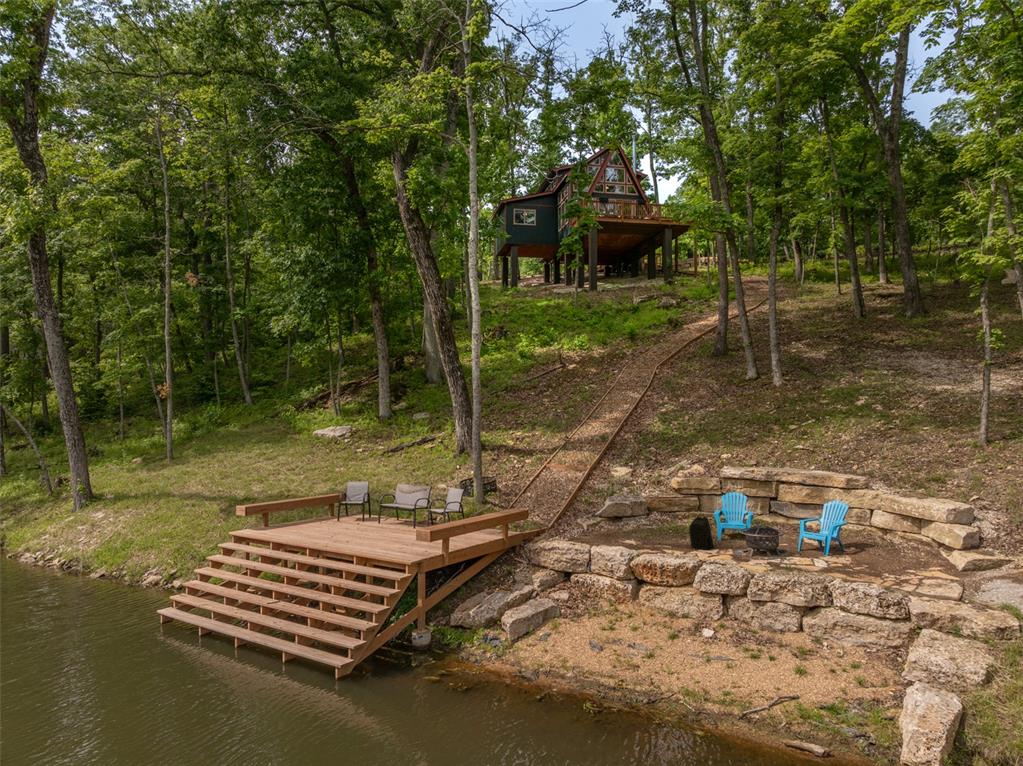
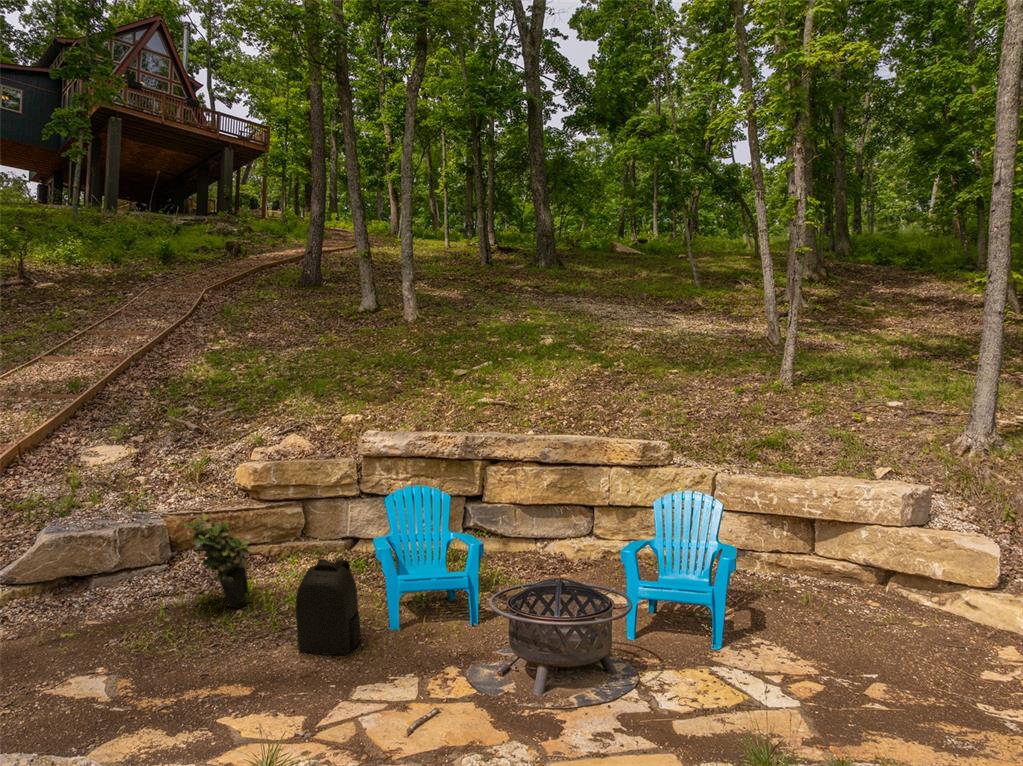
potted plant: none [653,497,676,533] -> present [184,513,250,608]

